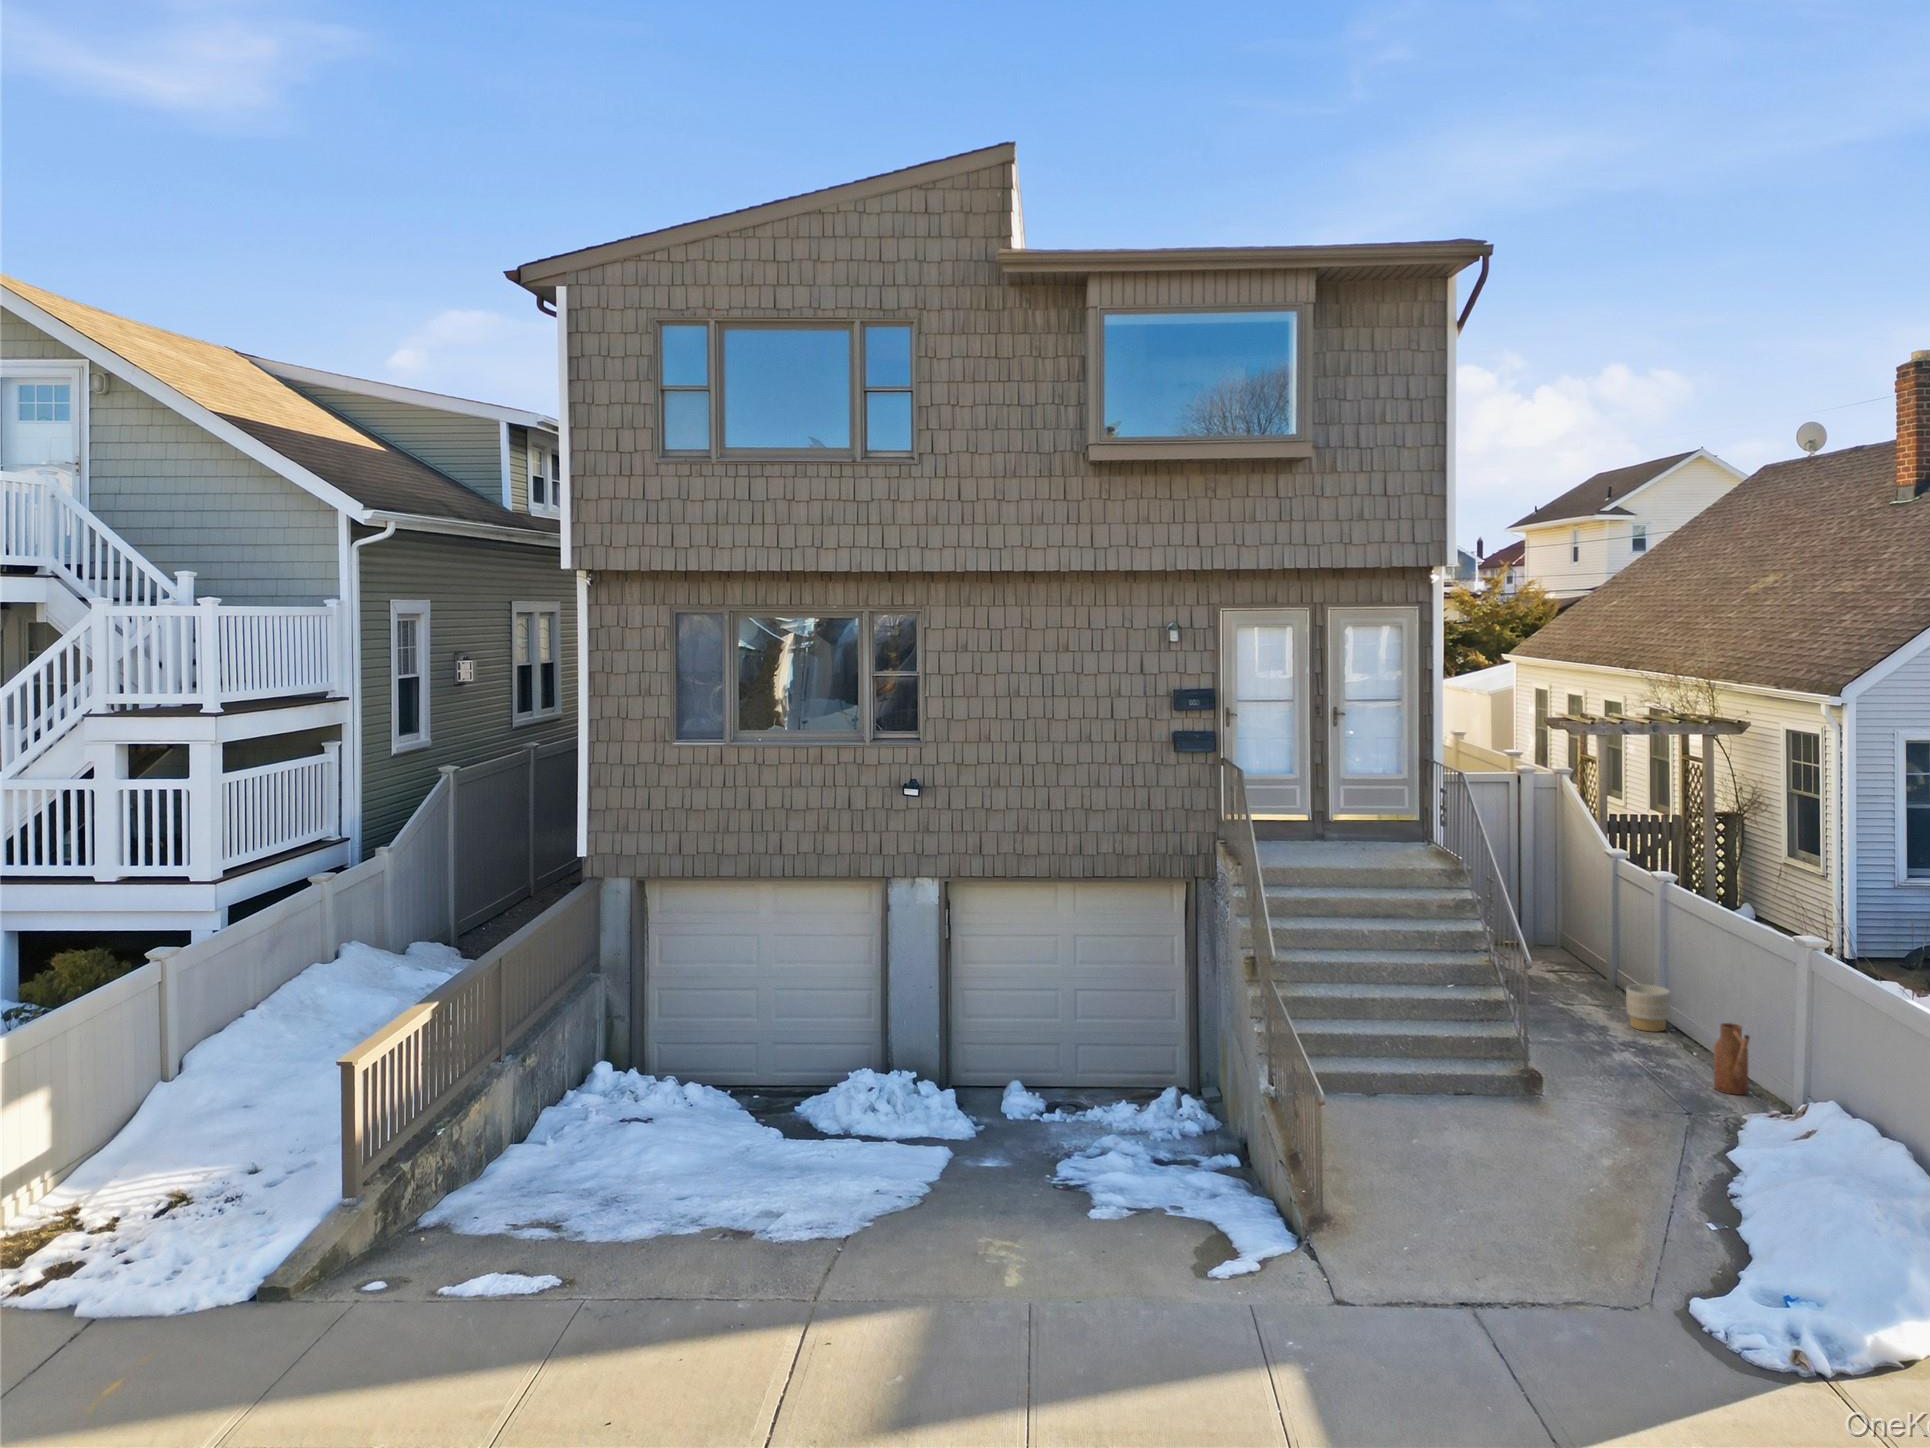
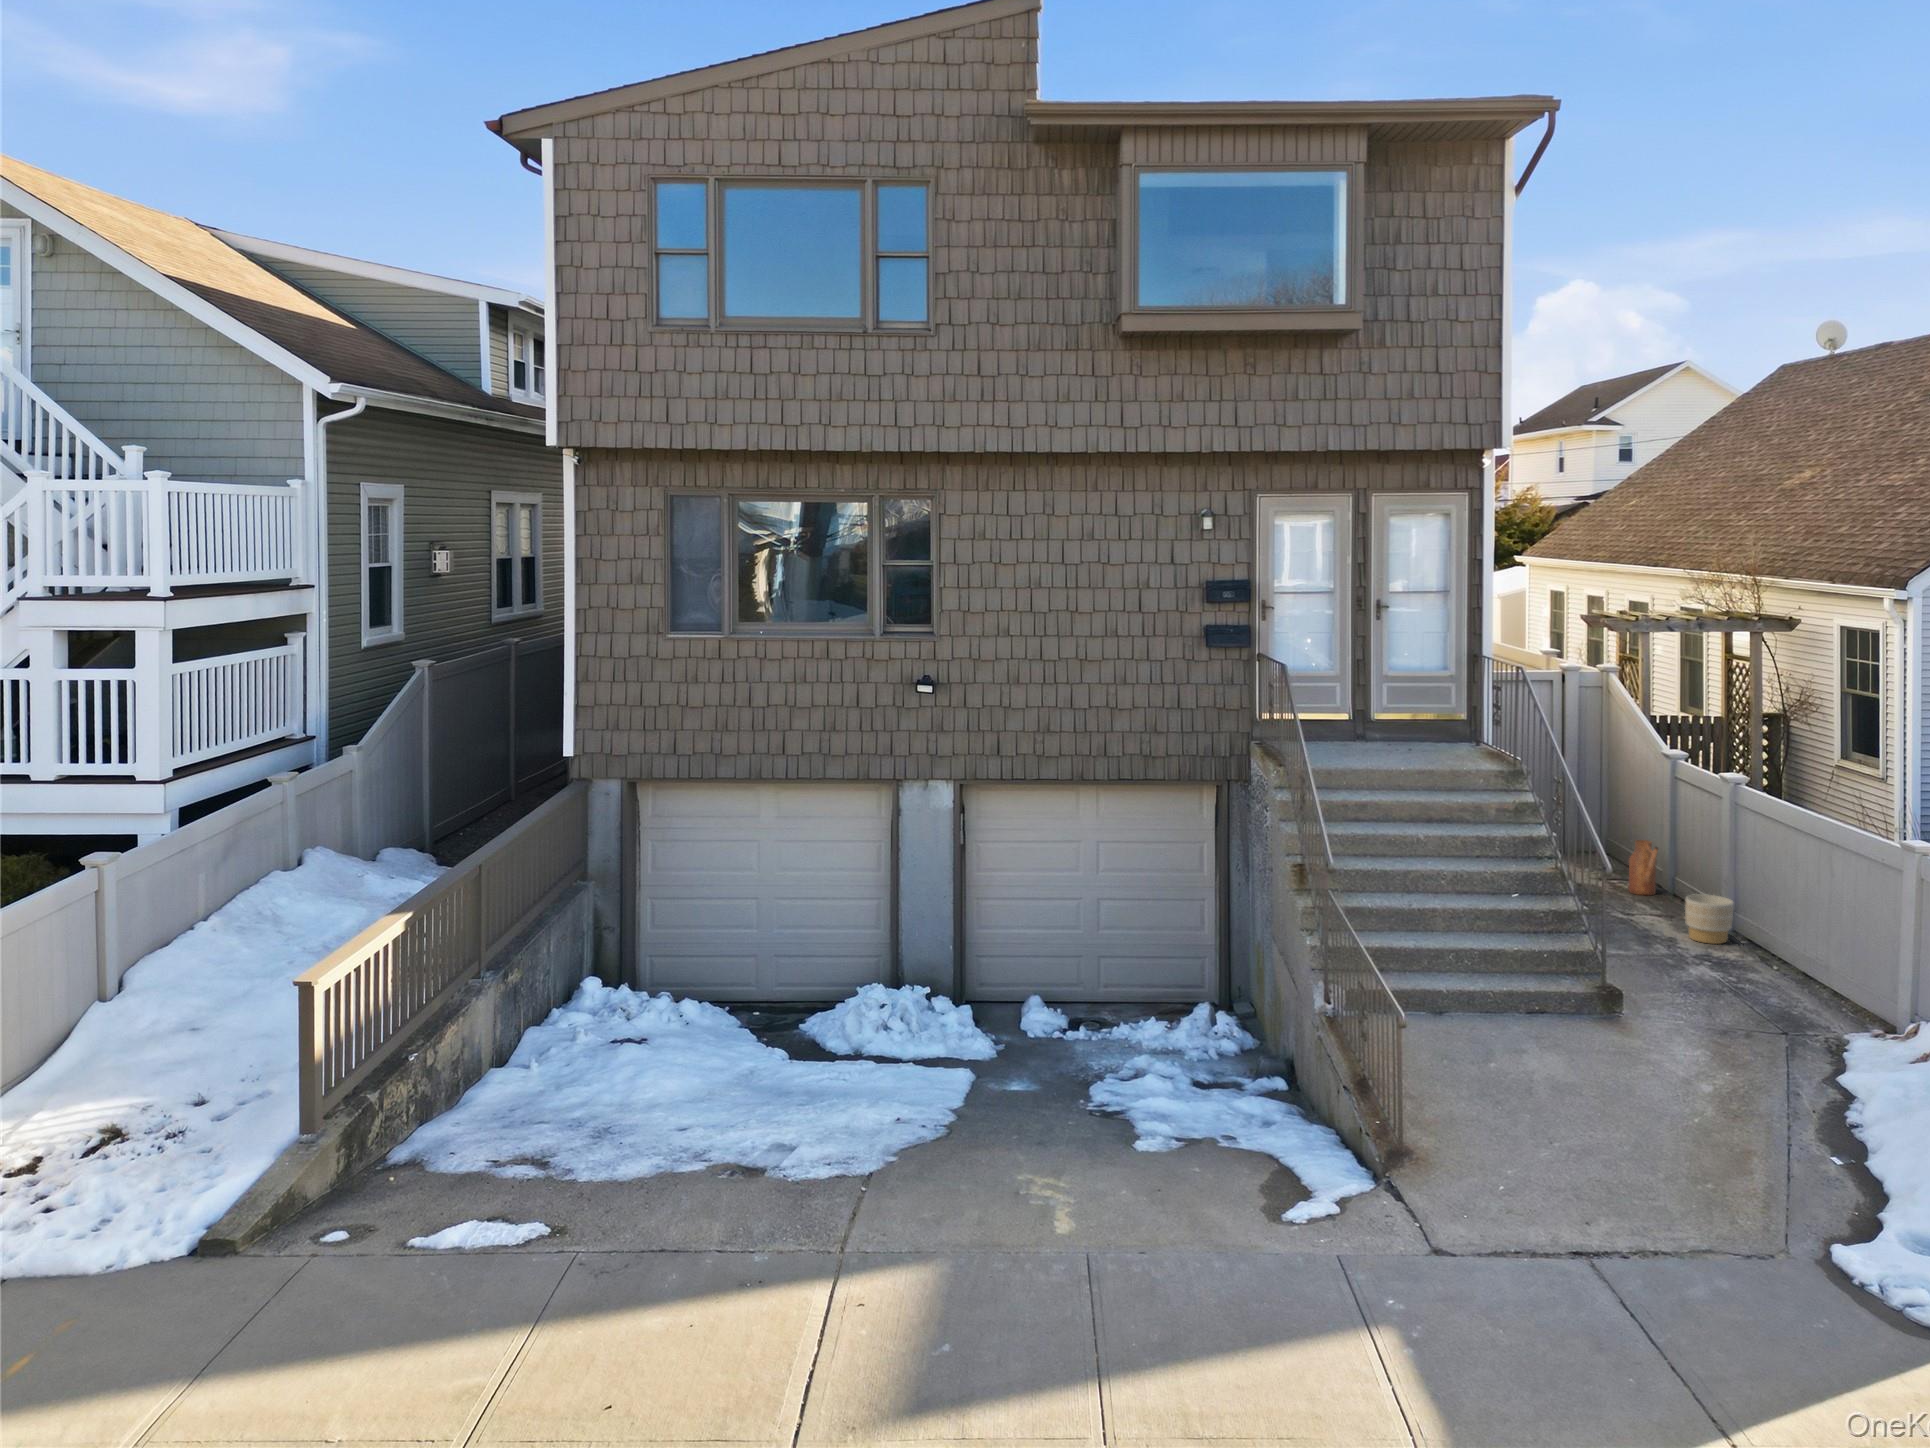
watering can: present [1714,1023,1749,1095] -> present [1628,840,1658,895]

